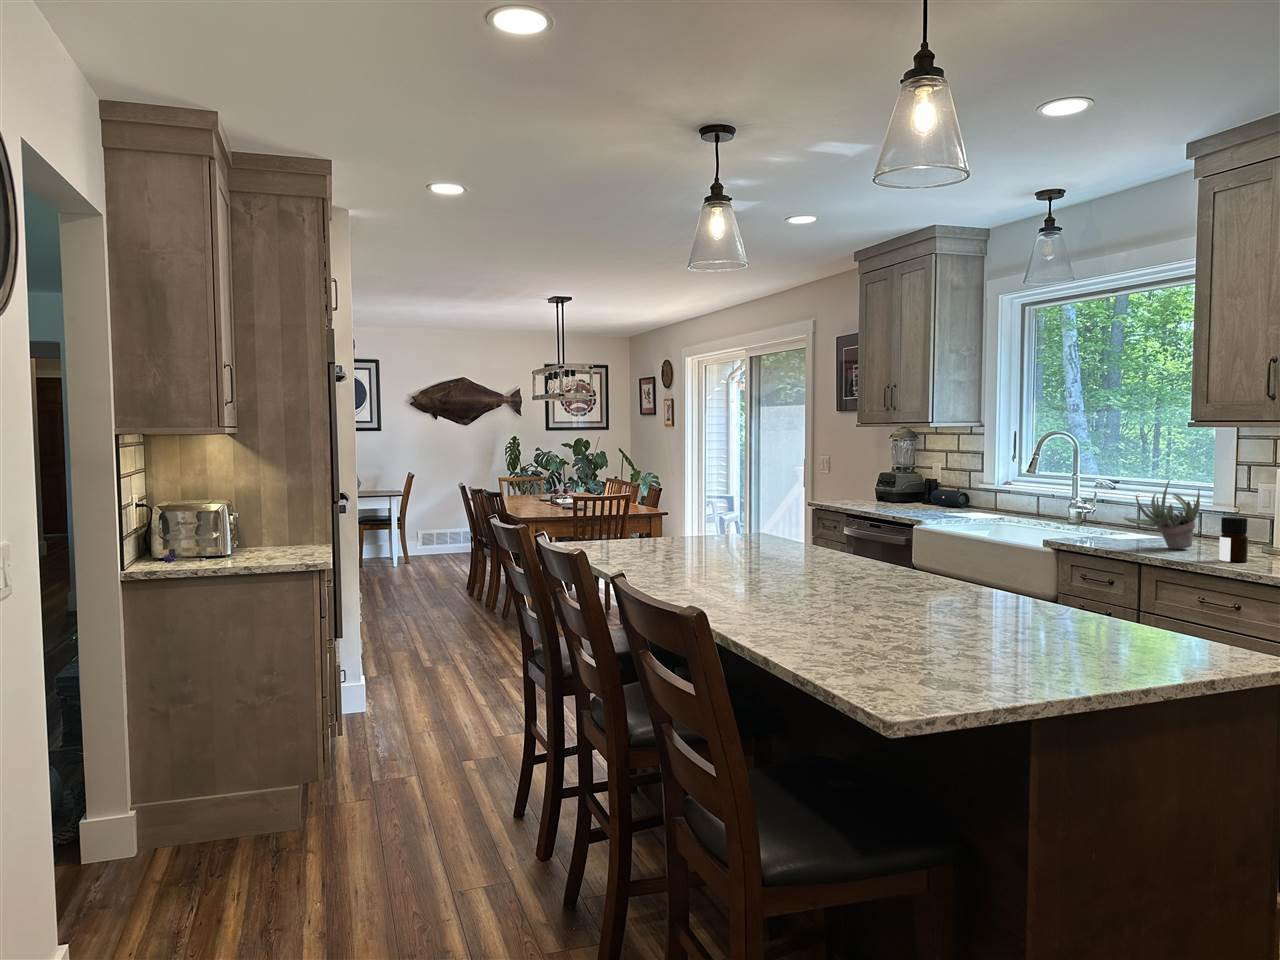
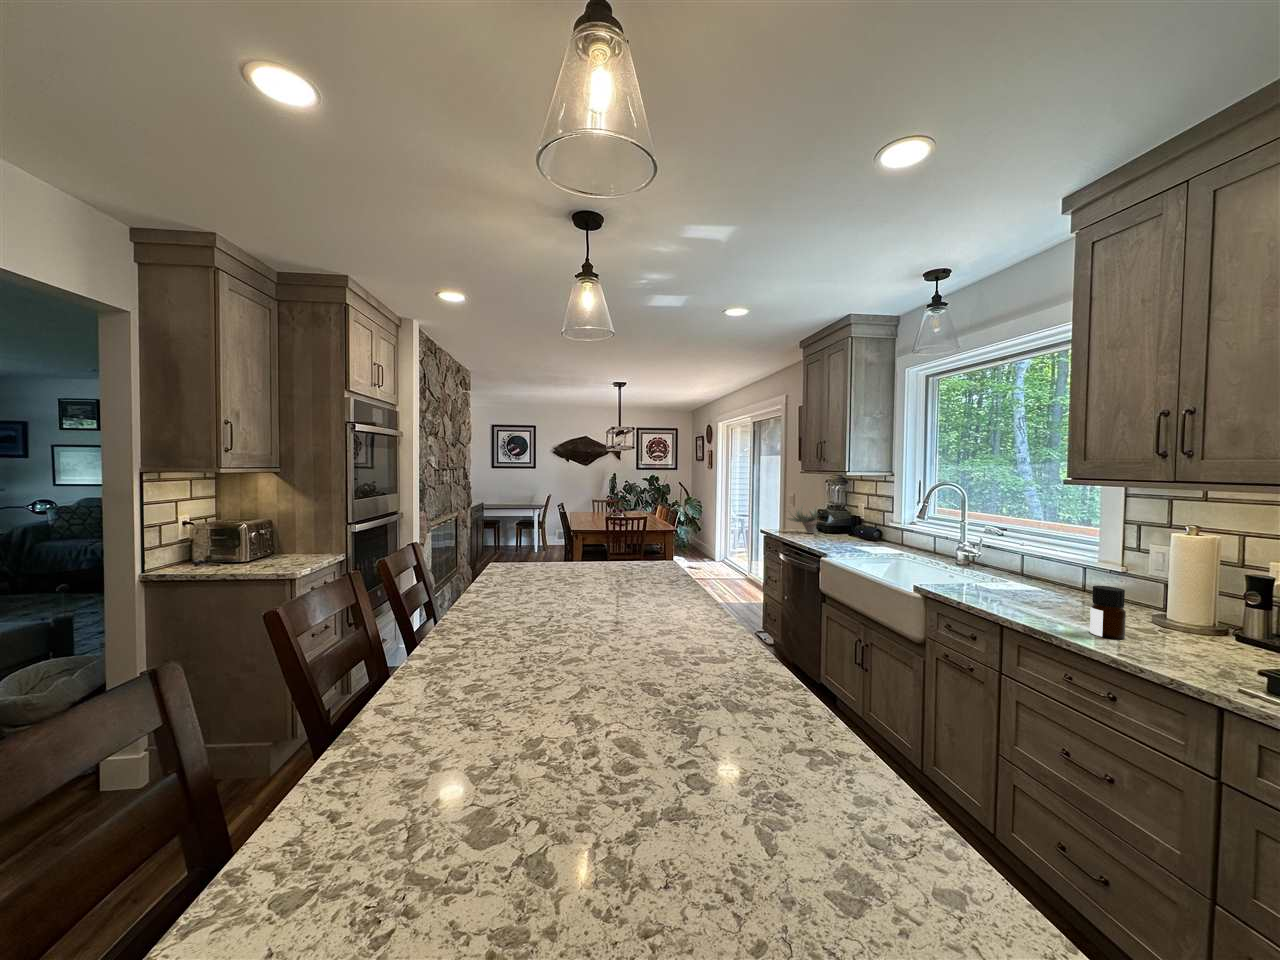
succulent plant: present [1124,480,1200,549] -> present [787,507,819,533]

